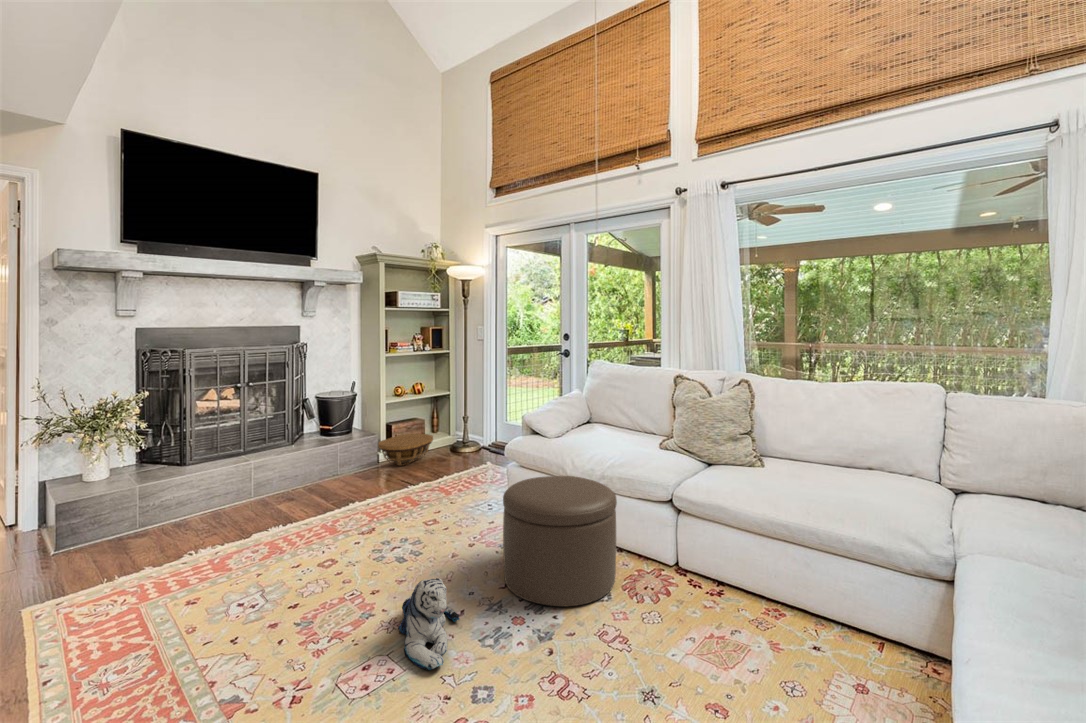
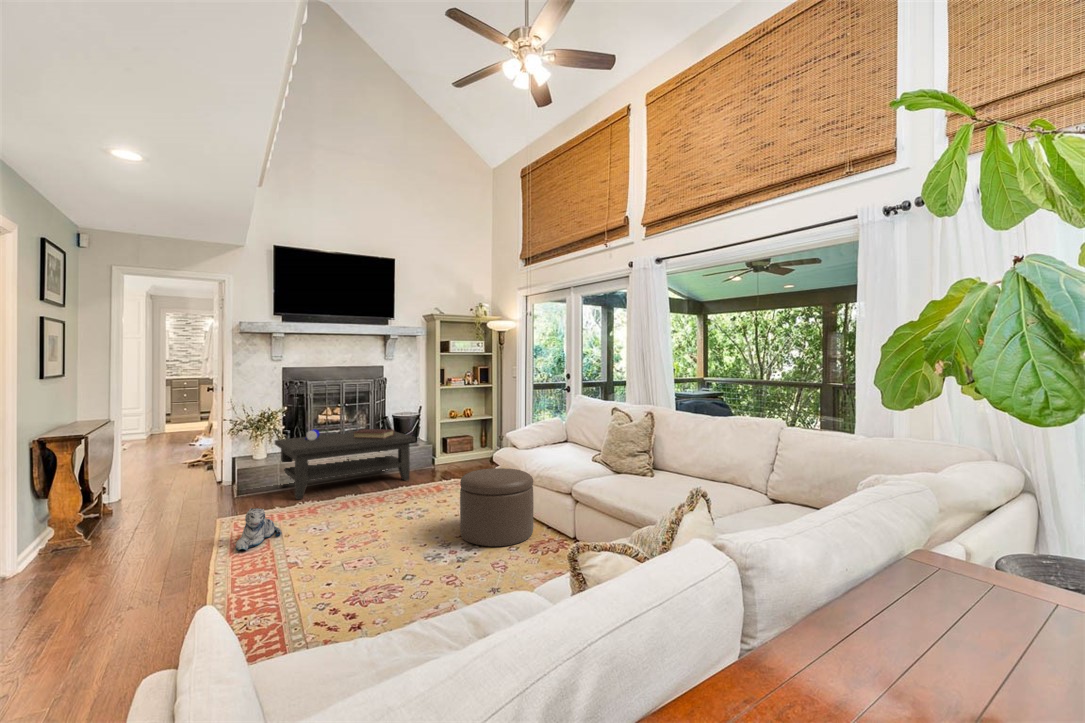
coffee table: none [128,418,368,543] -> present [275,429,416,499]
basket: present [378,434,433,466] -> none [431,444,472,467]
plush toy: present [398,578,459,671] -> present [236,508,282,551]

